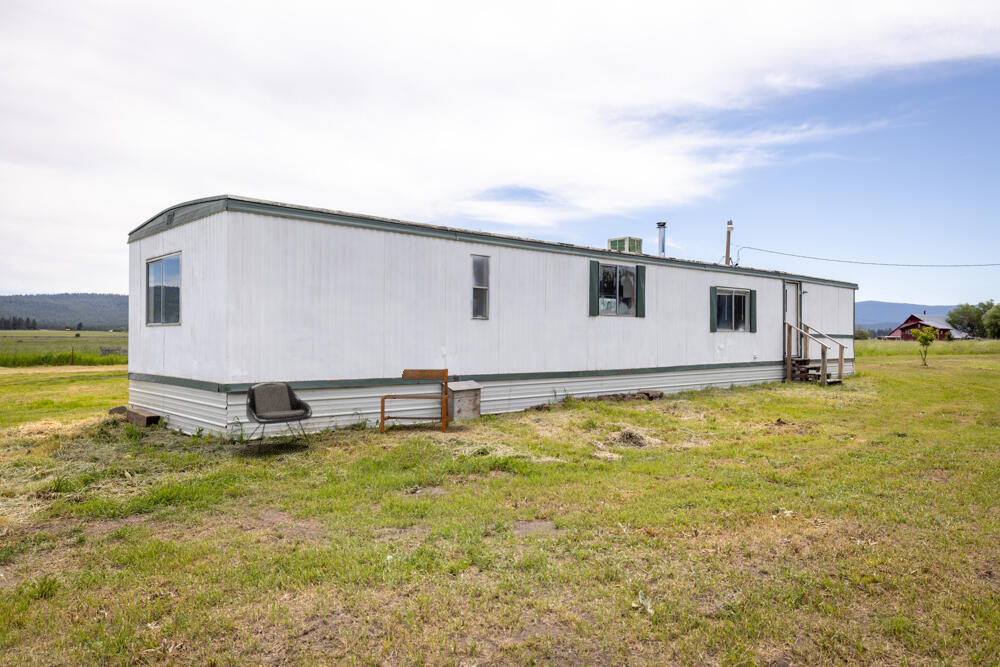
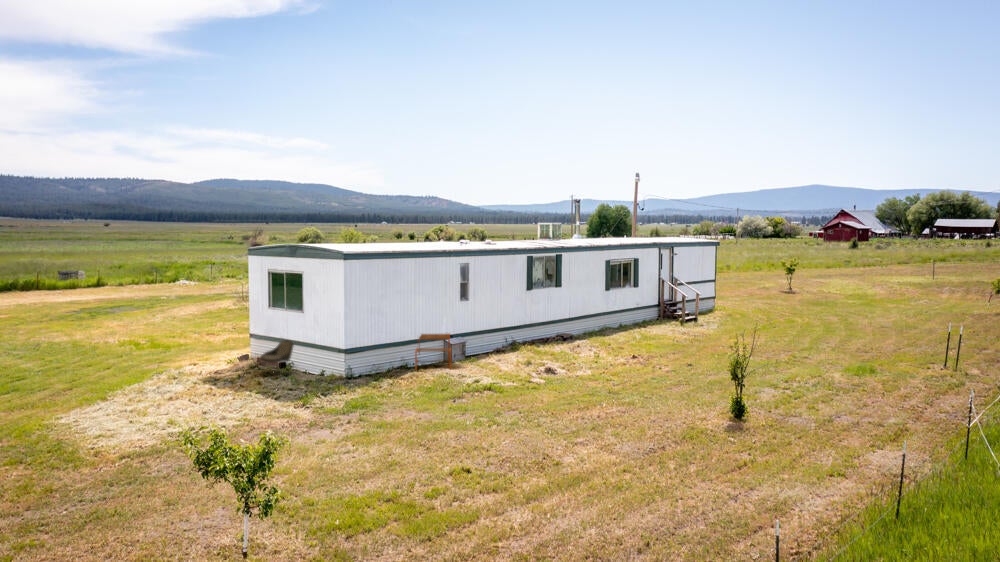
lounge chair: present [245,382,312,454] -> present [260,340,294,363]

